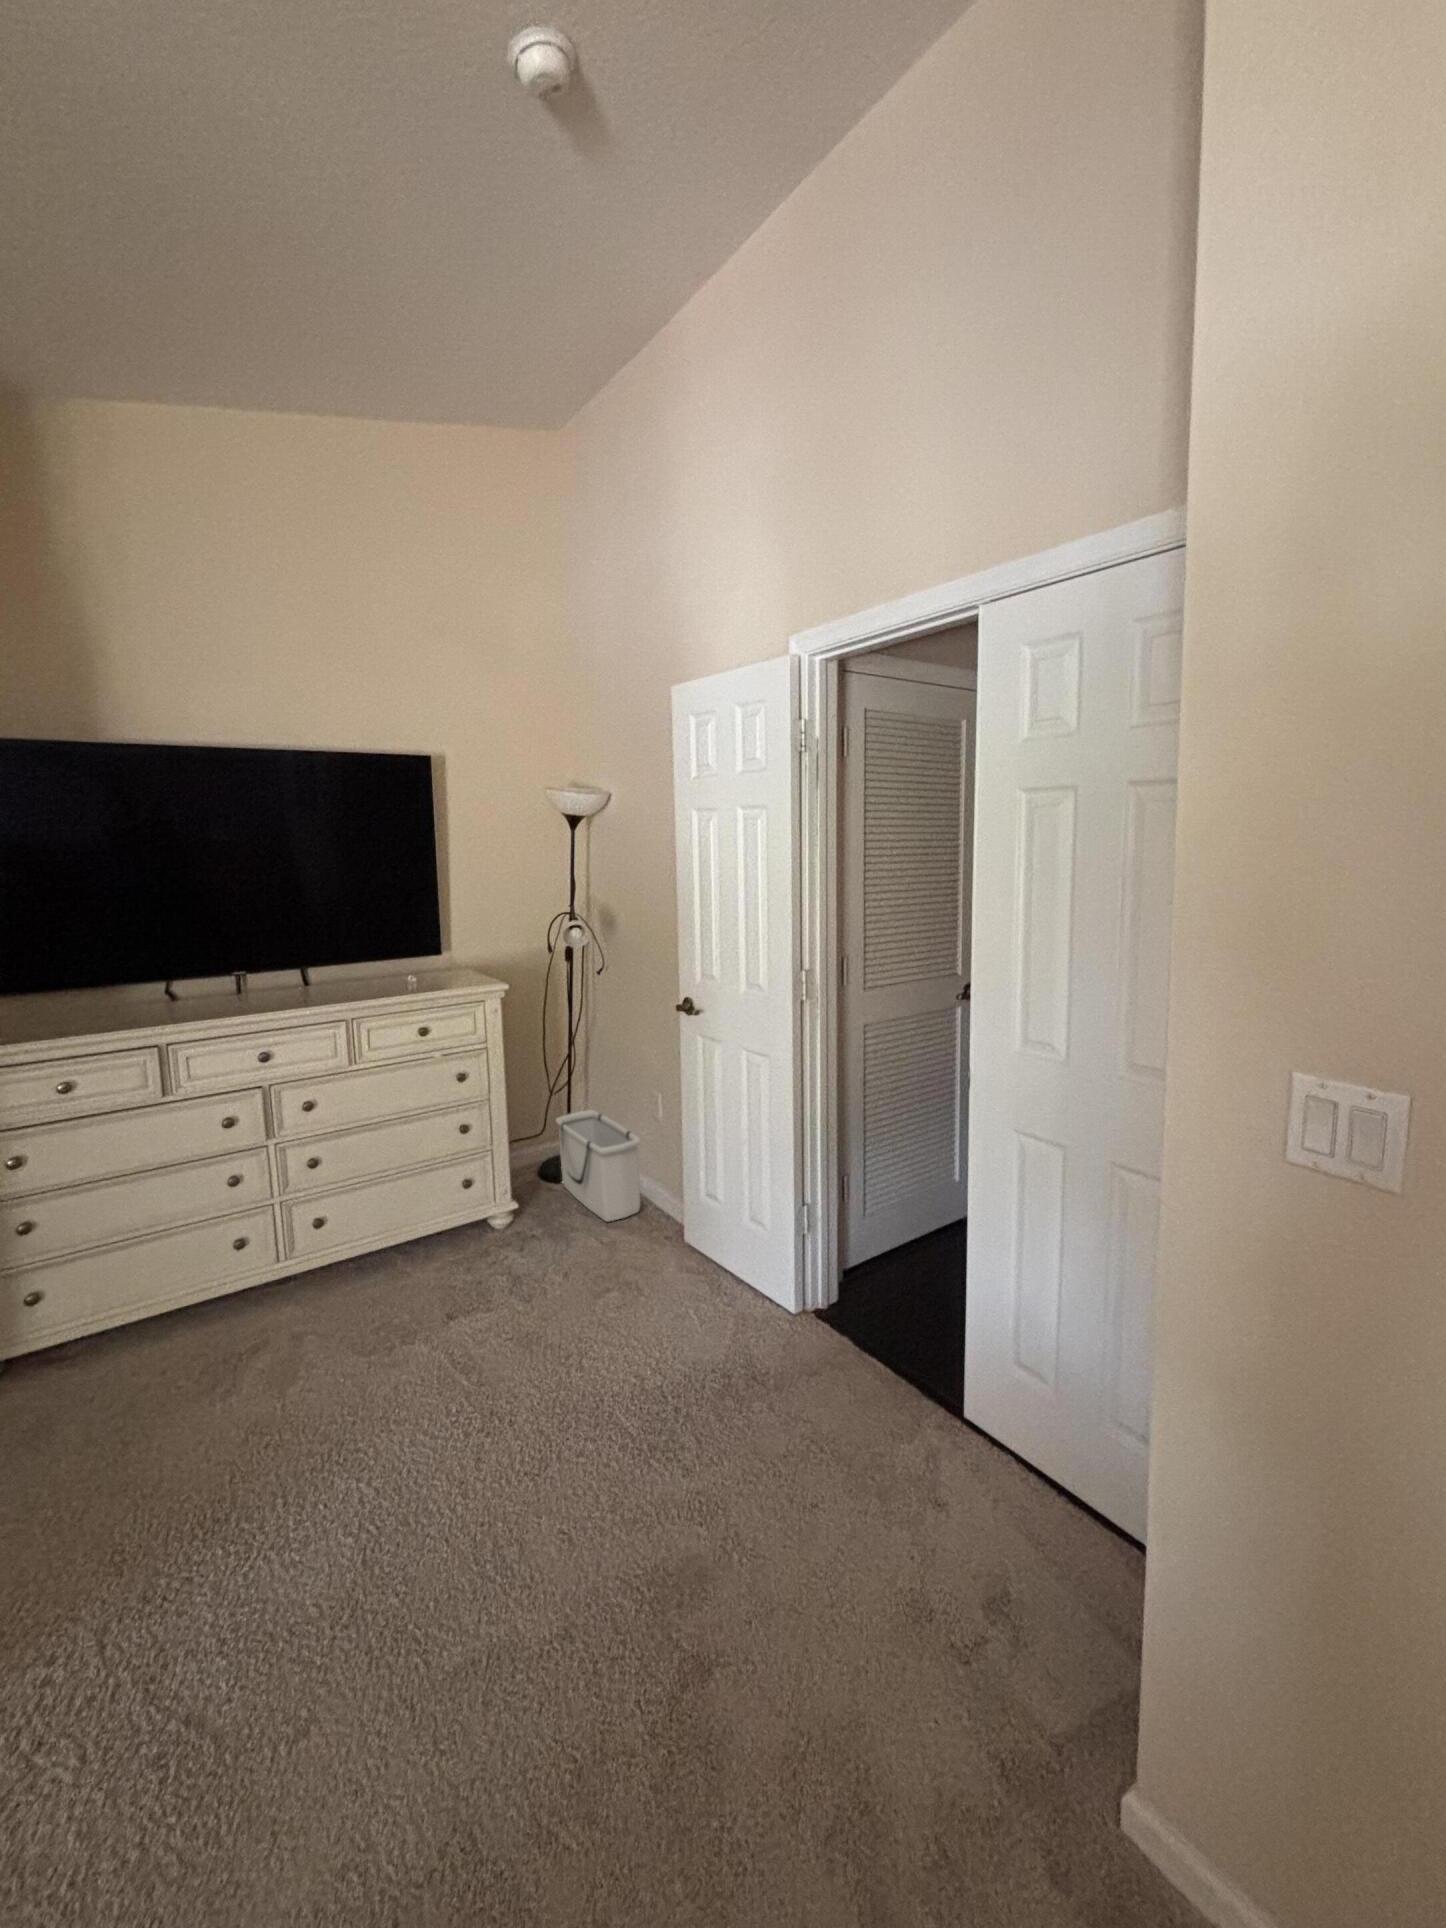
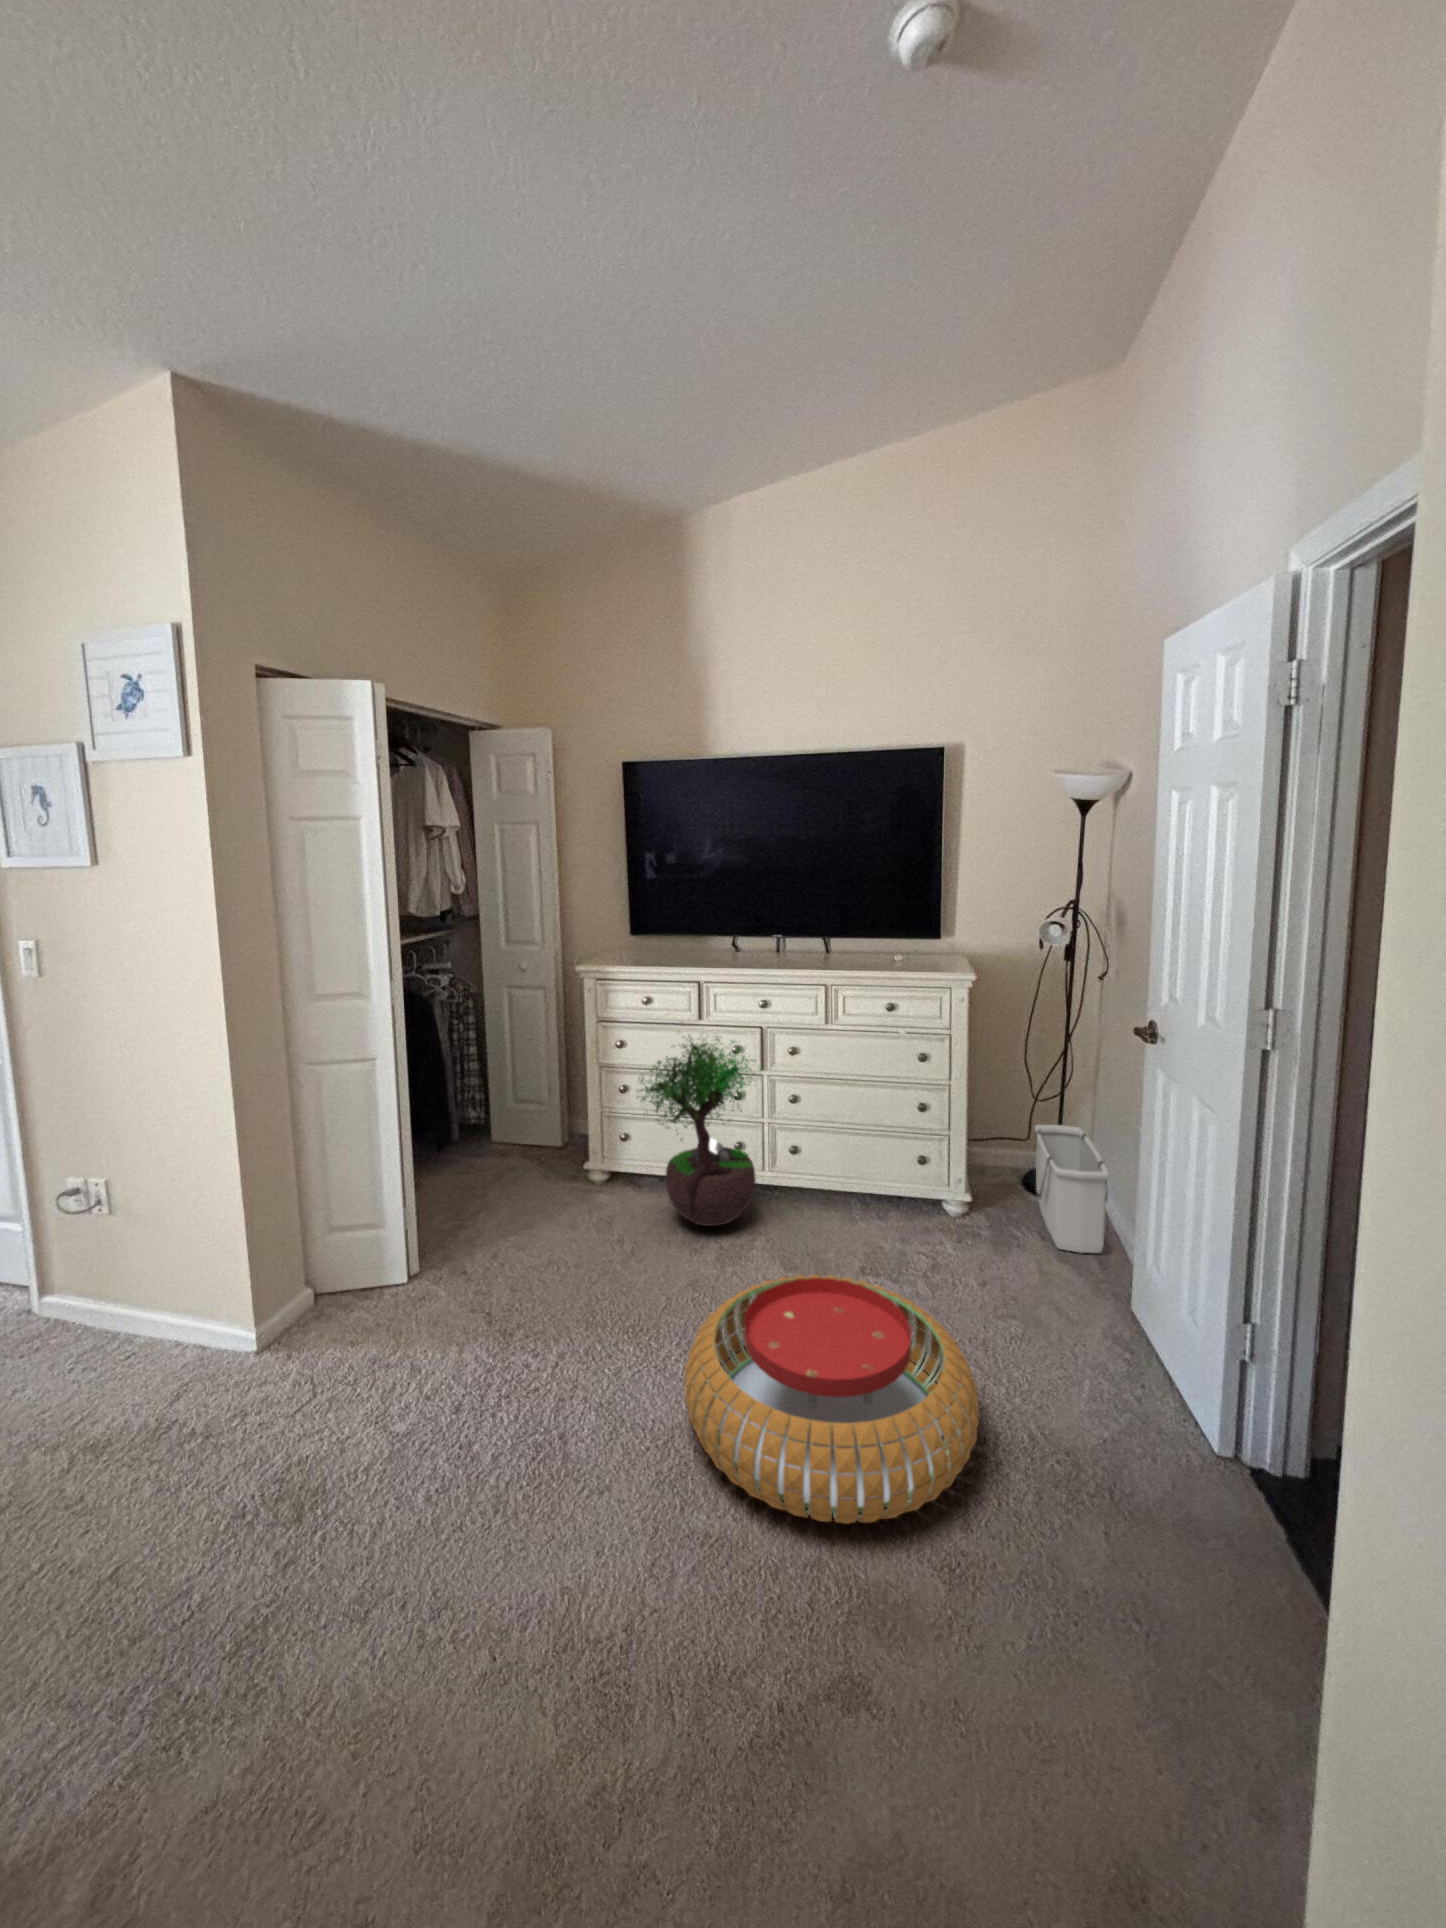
potted tree: none [97,1099,298,1365] -> present [637,1035,756,1226]
pouf: none [347,1309,665,1573] -> present [685,1275,979,1524]

